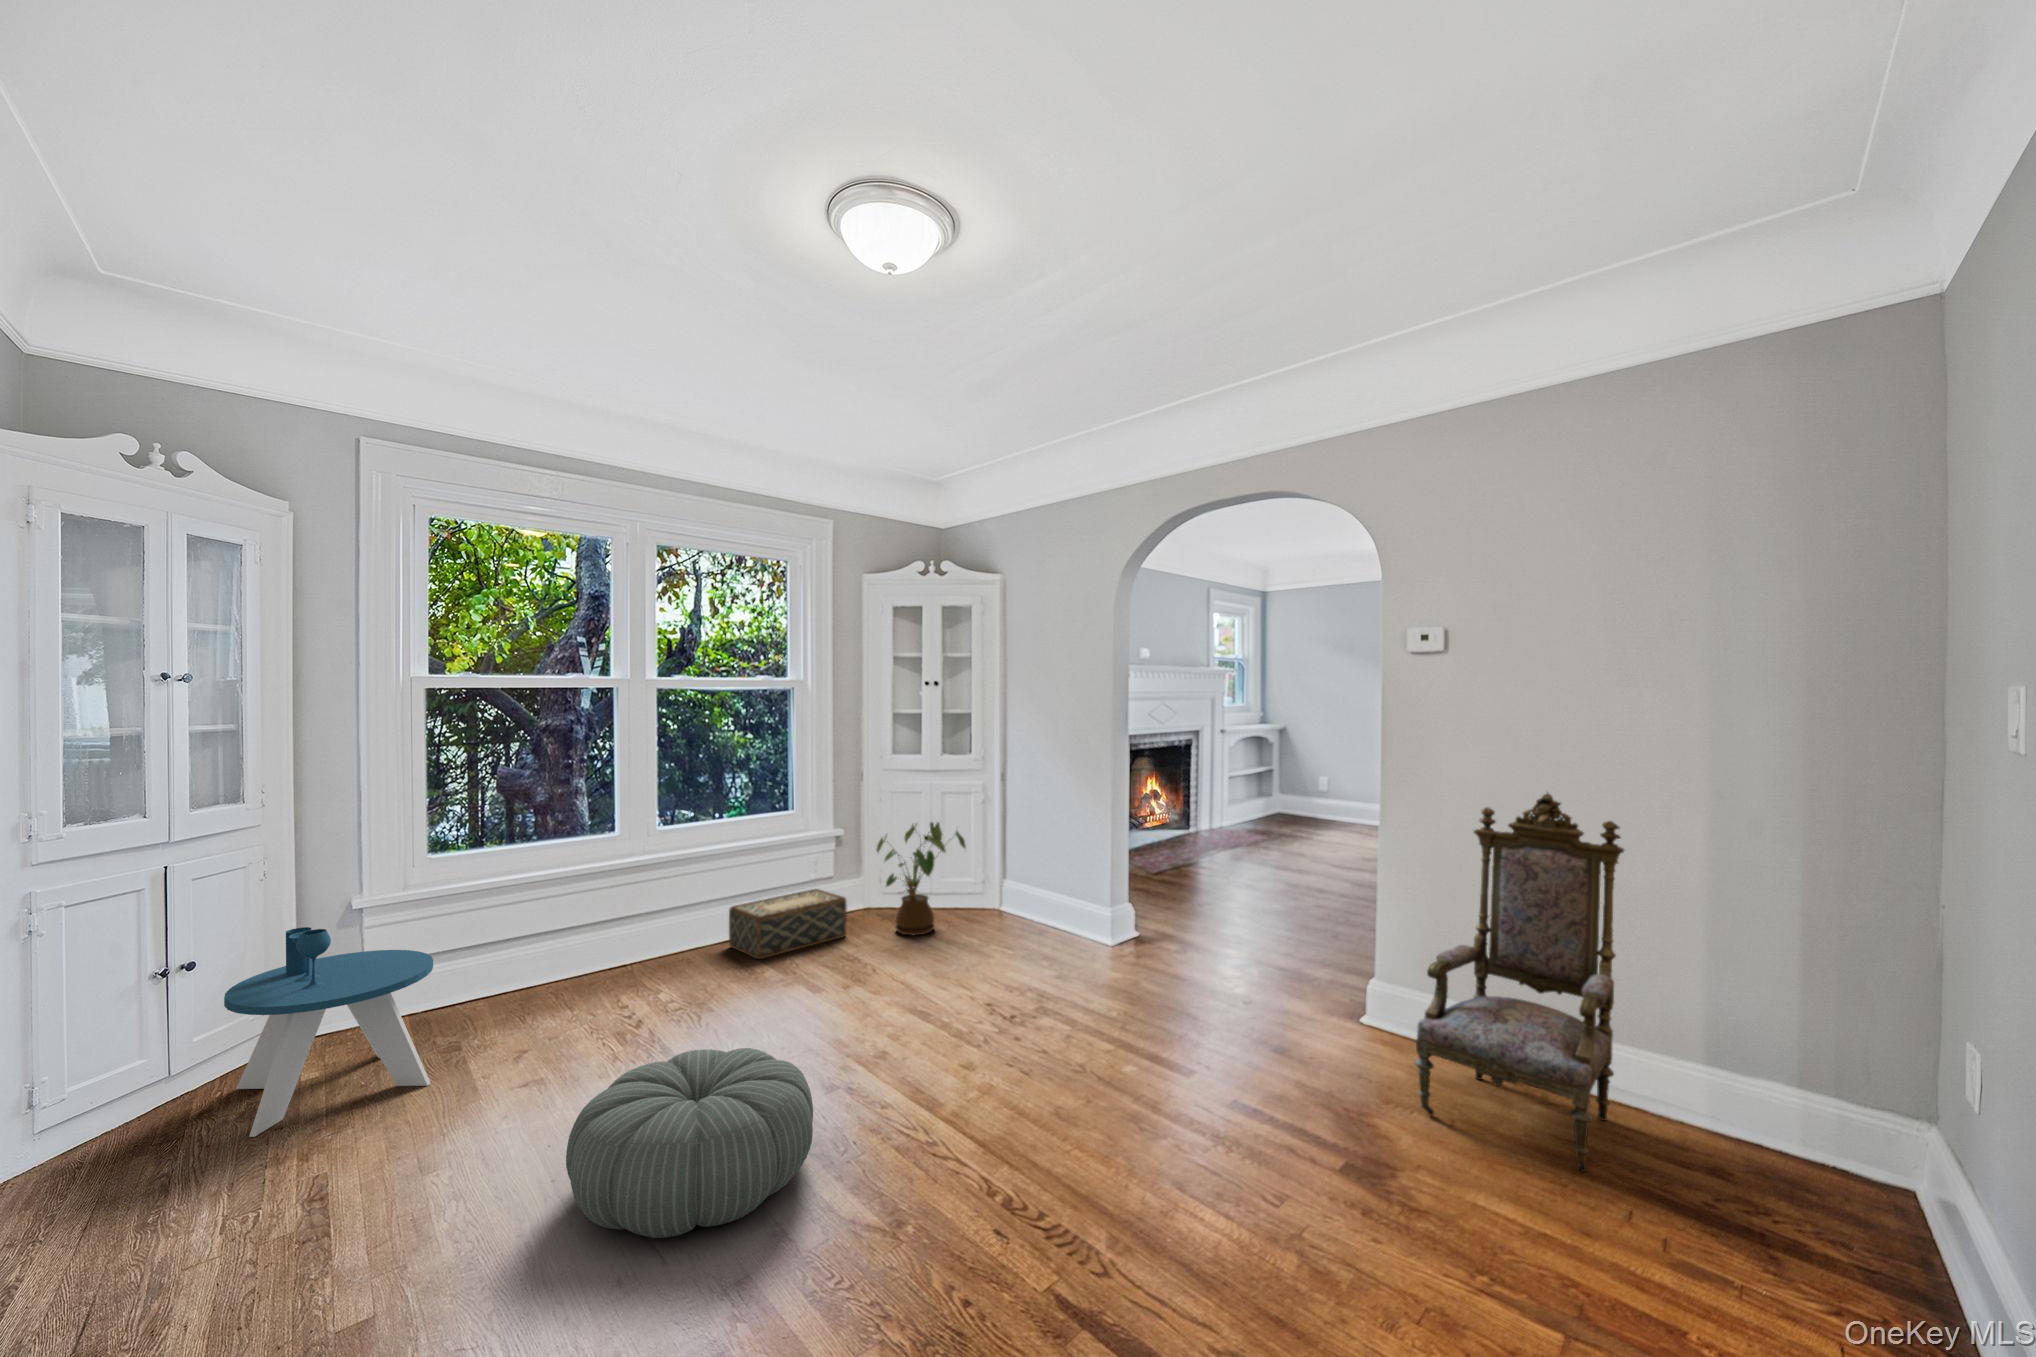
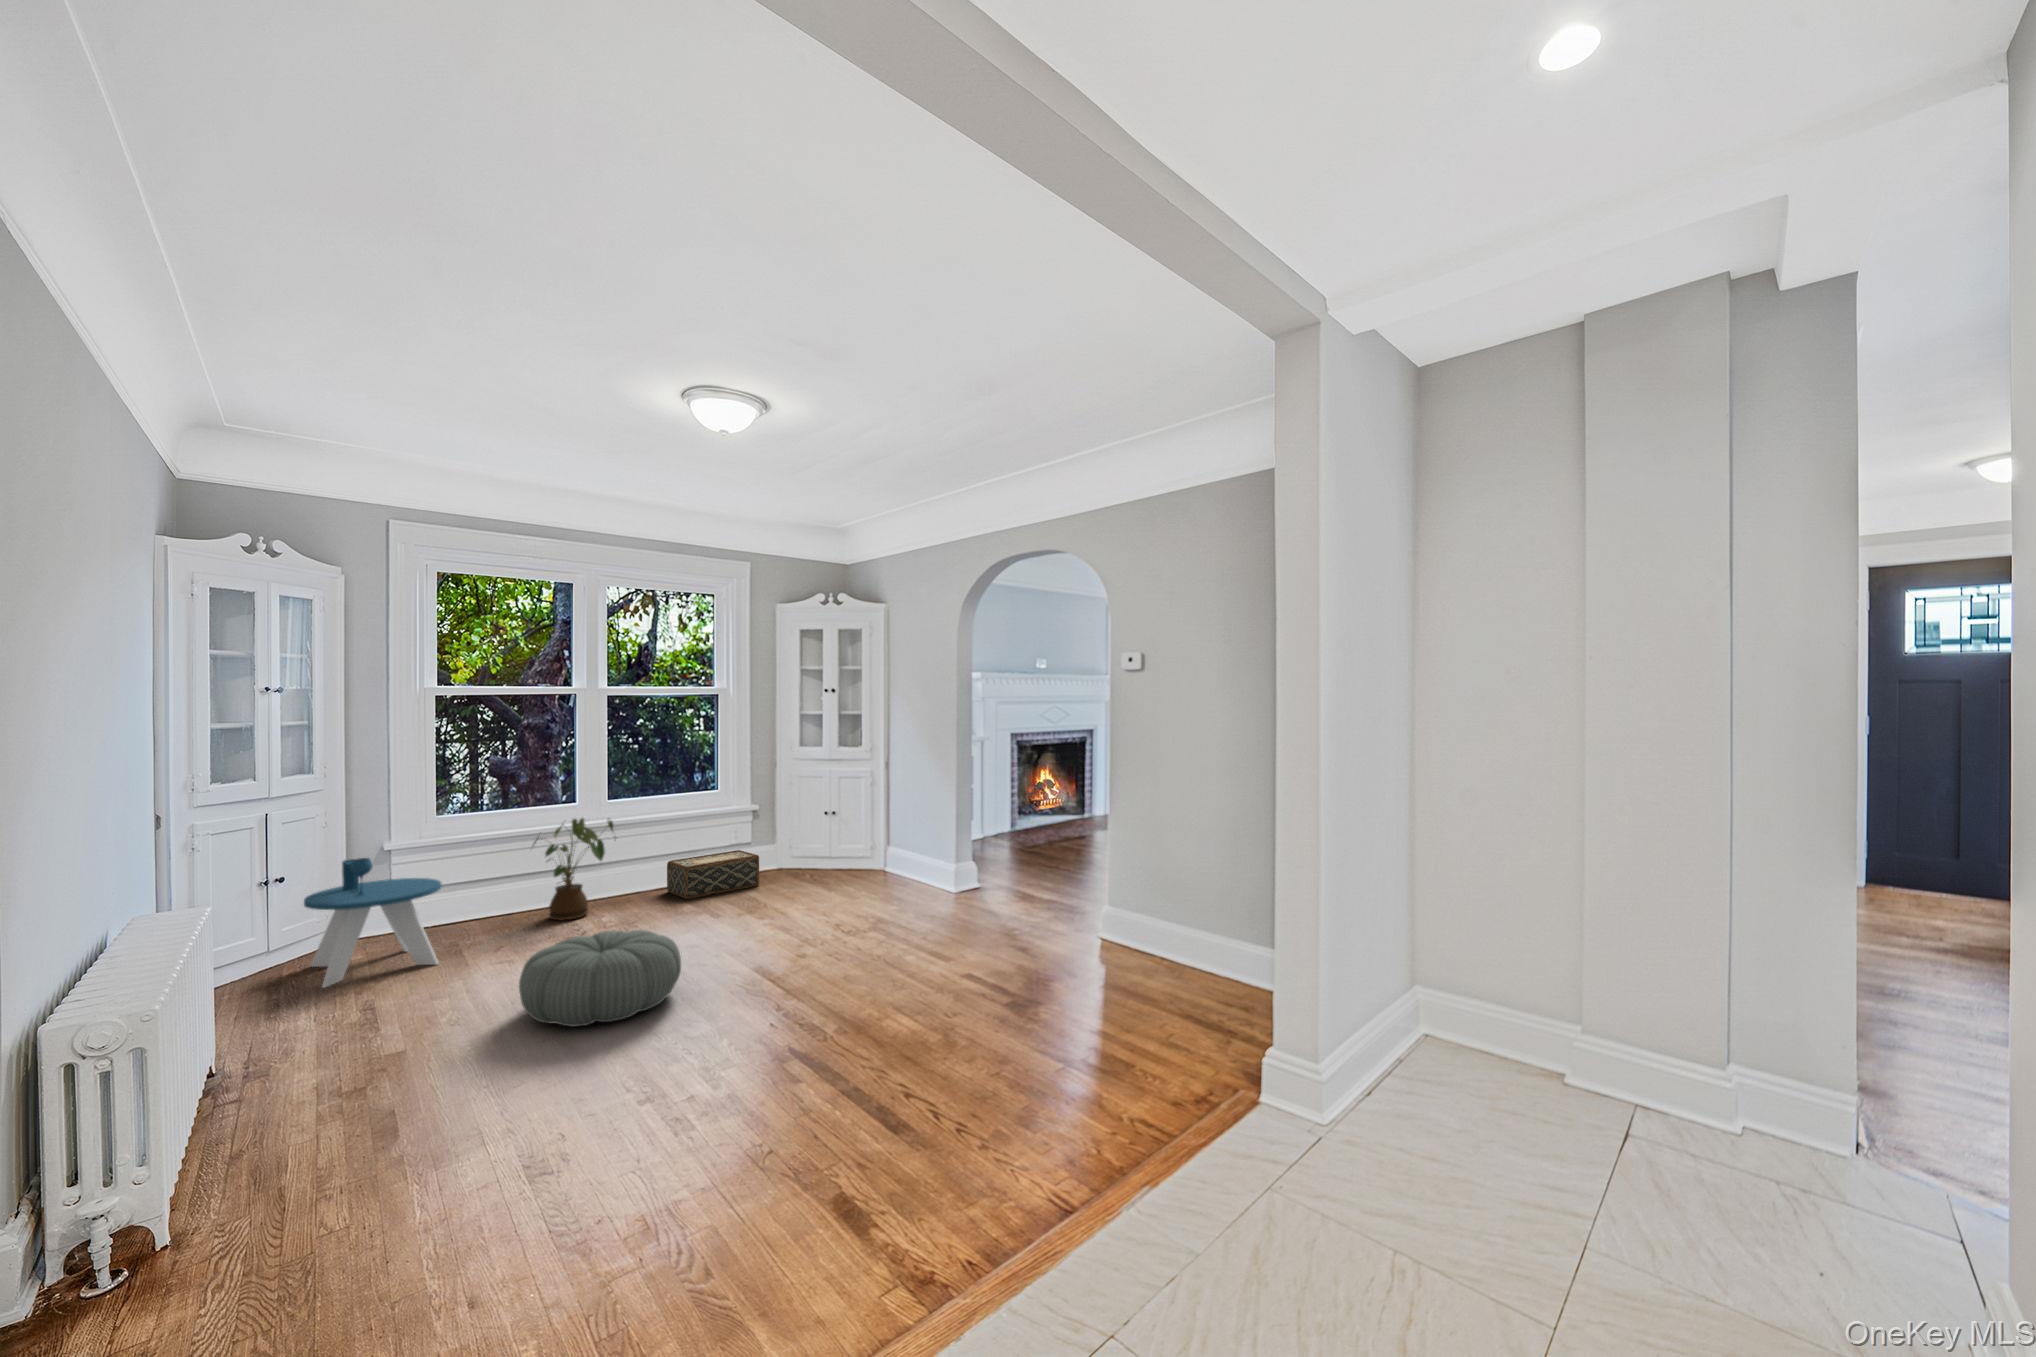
armchair: present [1415,793,1624,1172] -> none [1089,762,1229,1001]
house plant: present [877,822,966,935] -> present [533,818,613,920]

